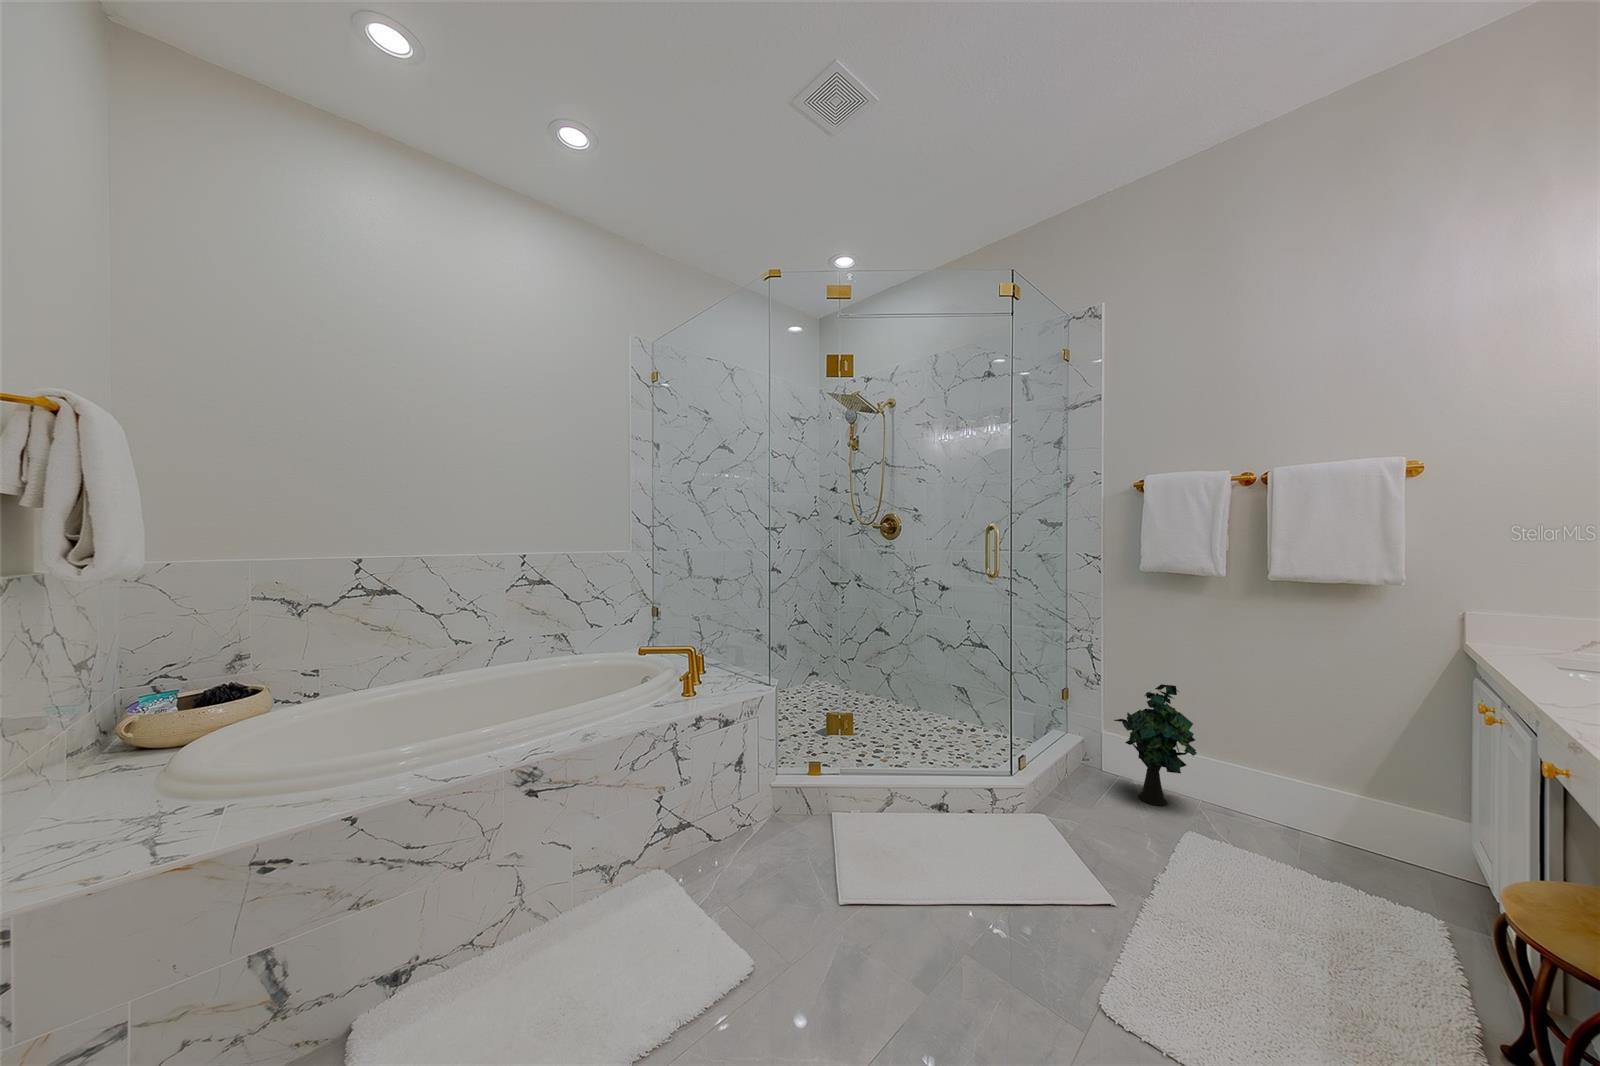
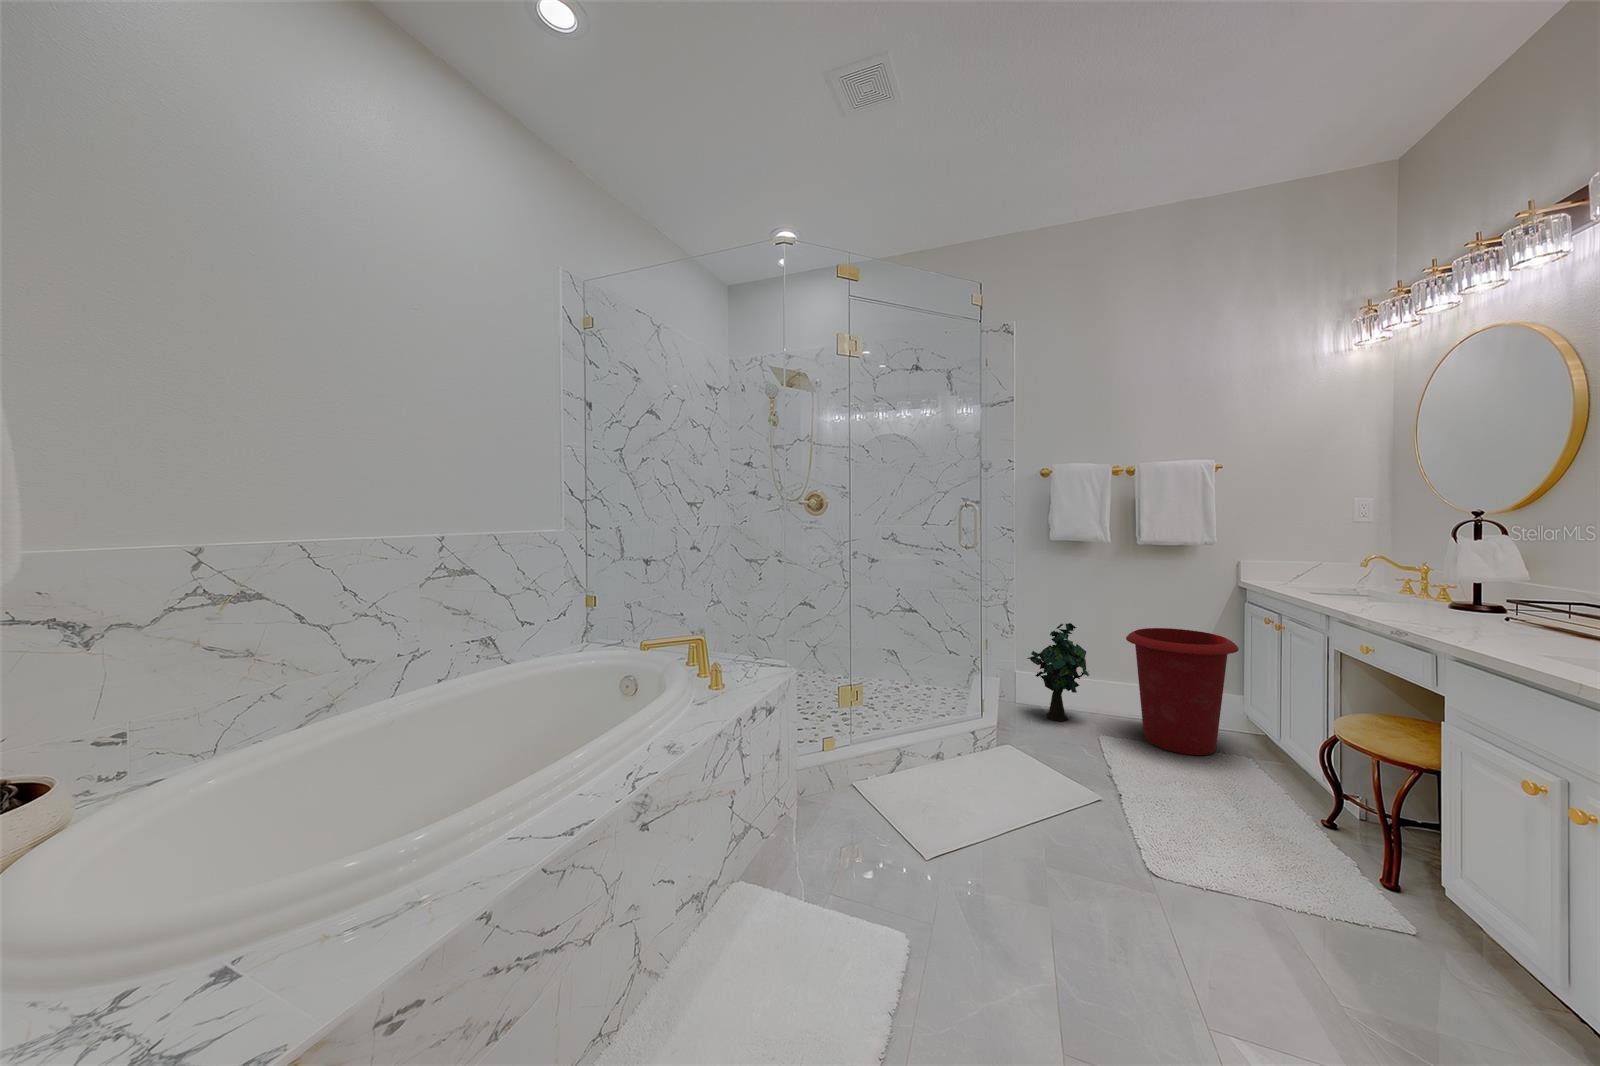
waste bin: none [1234,706,1409,896] -> present [1126,628,1239,755]

